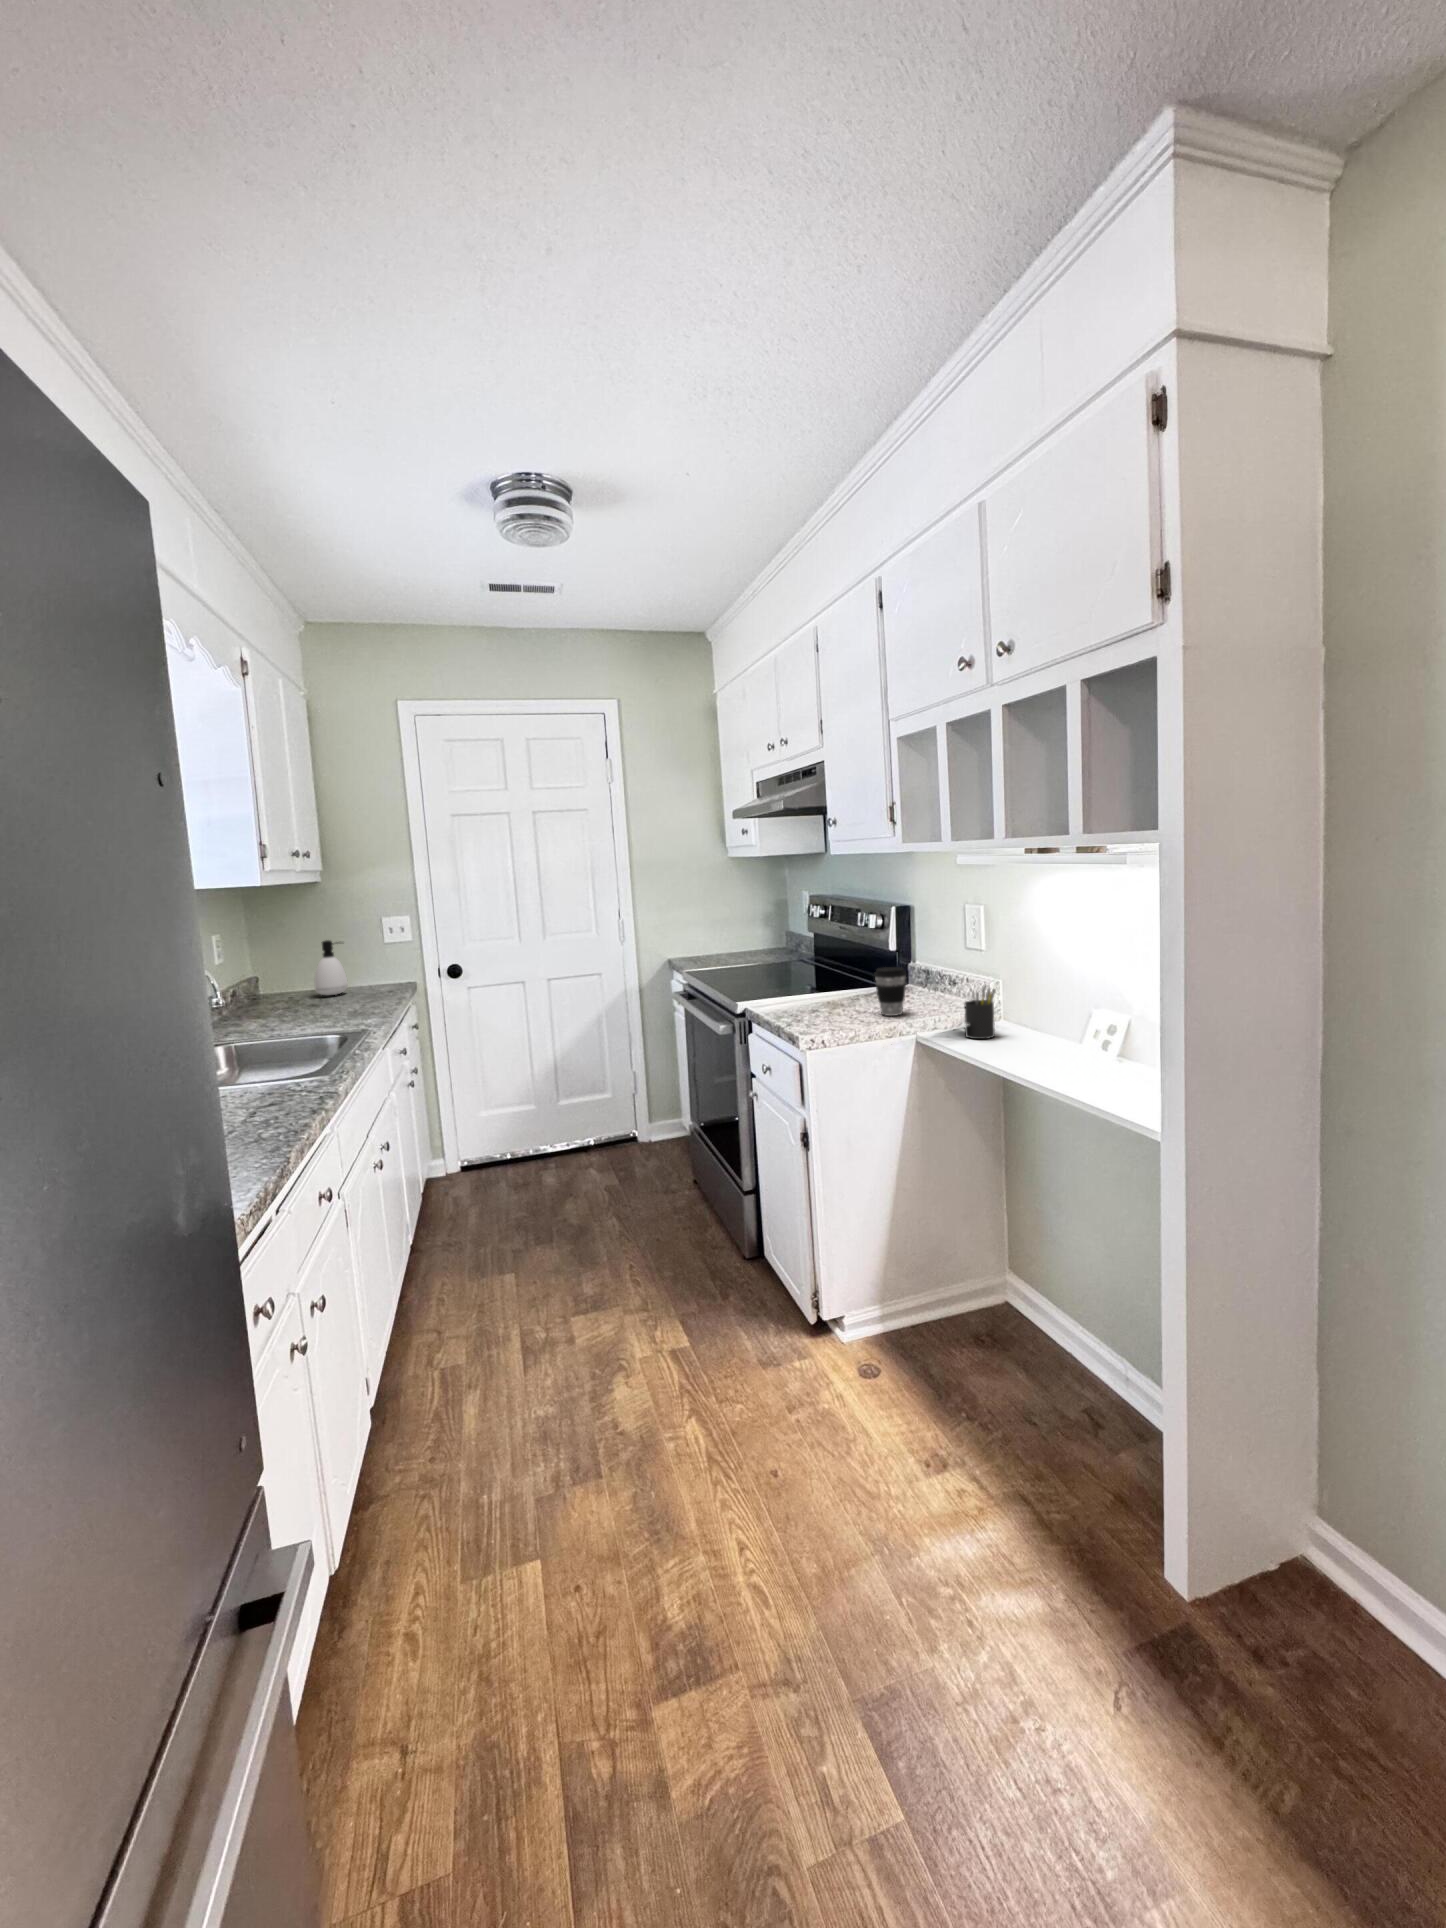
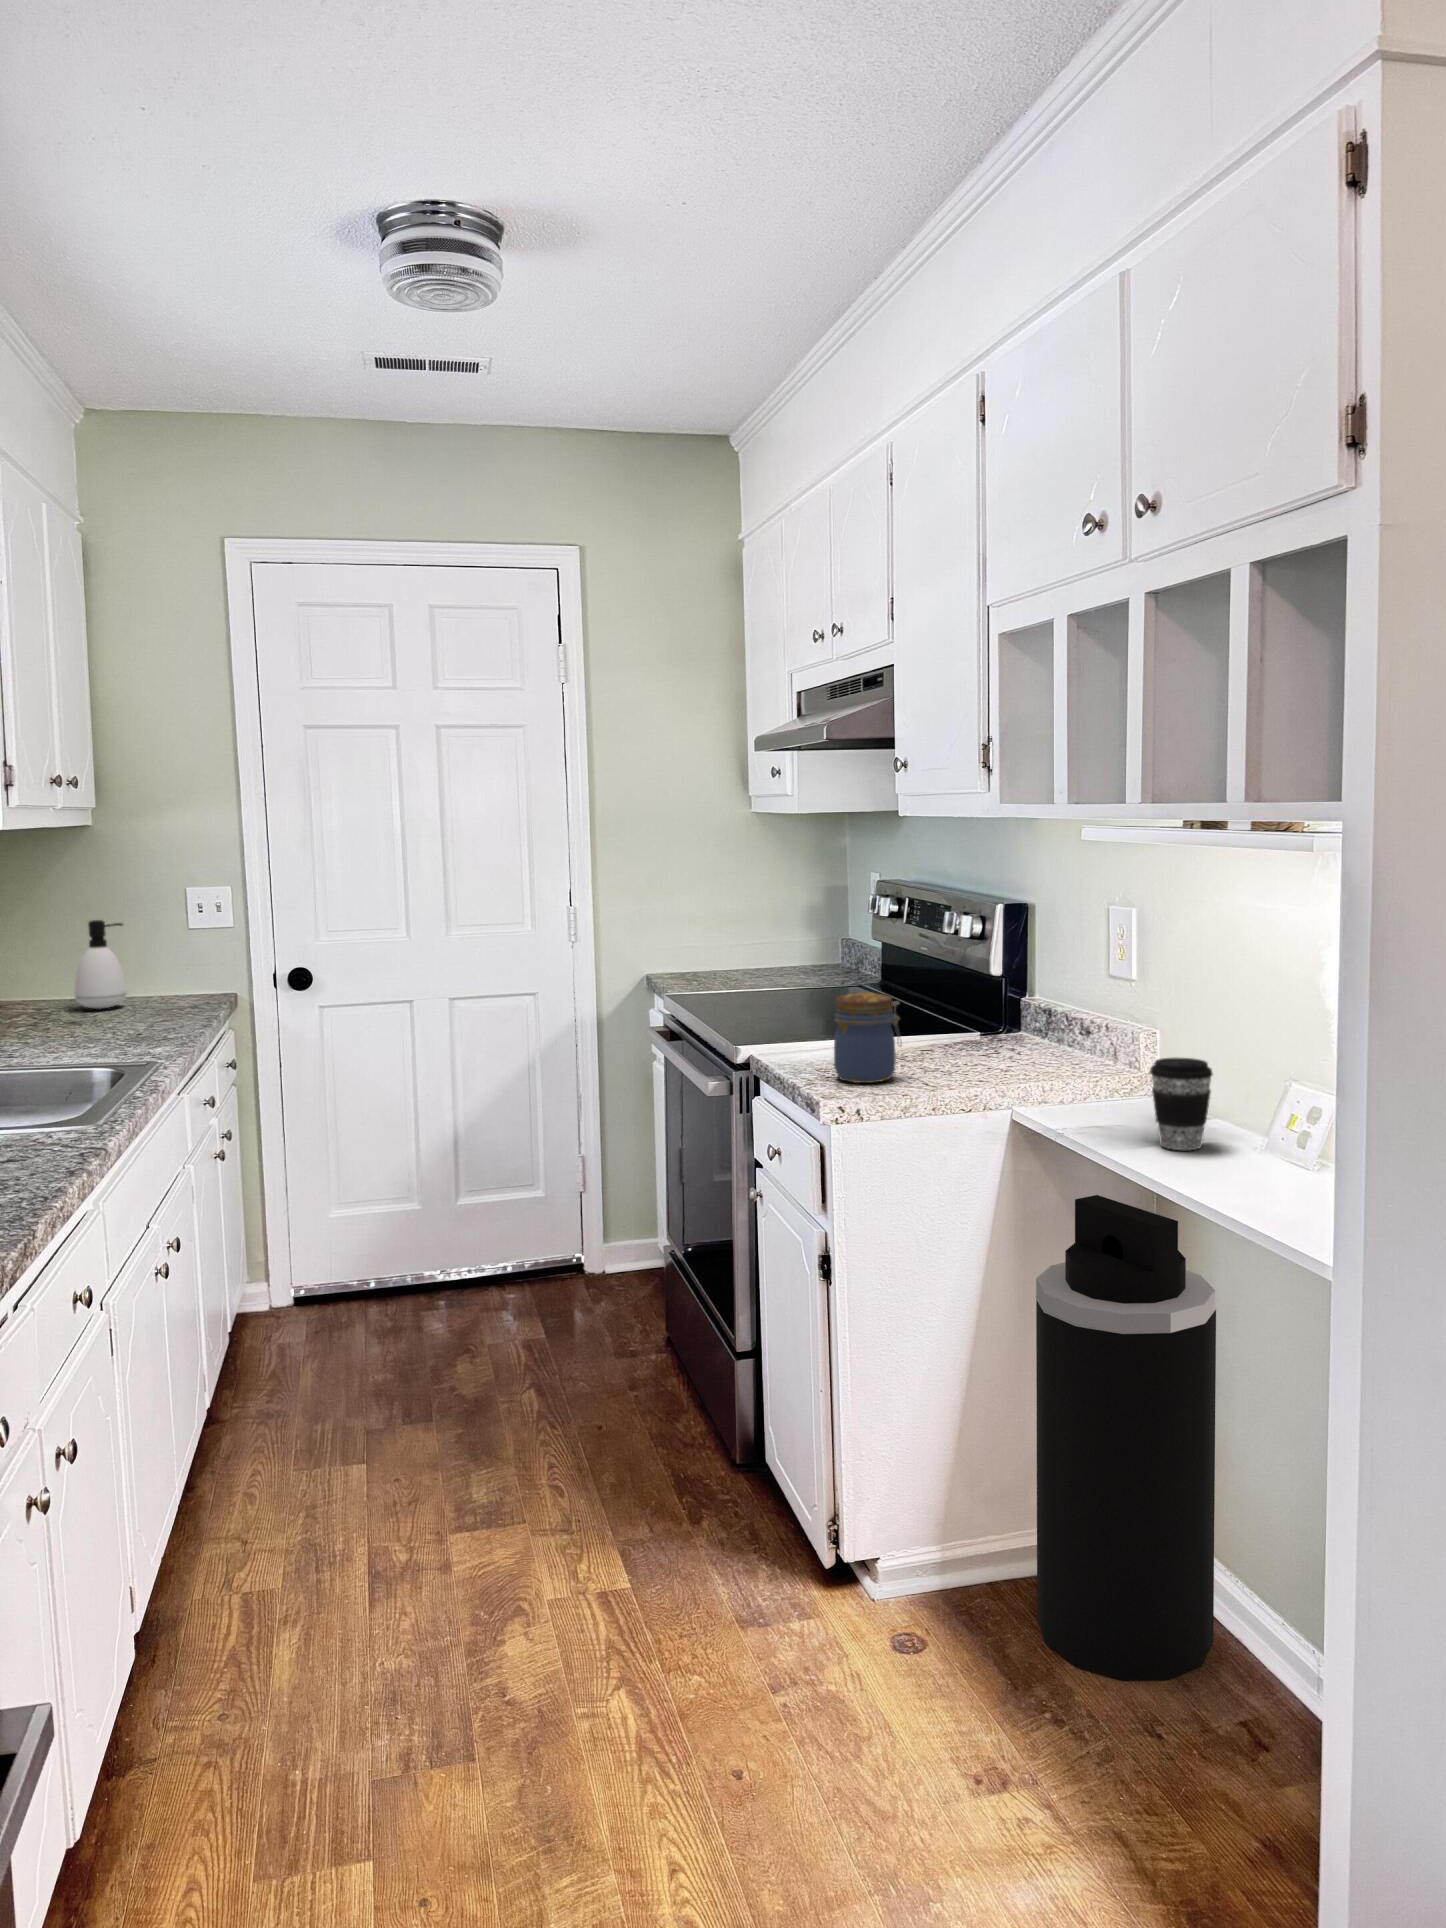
jar: none [802,966,844,1022] -> present [834,993,901,1083]
coffee cup: present [874,967,906,1016] -> present [1150,1058,1213,1150]
pen holder: present [964,987,995,1039] -> none [1092,1029,1147,1122]
trash can: none [939,1085,1057,1390] -> present [1035,1195,1216,1680]

